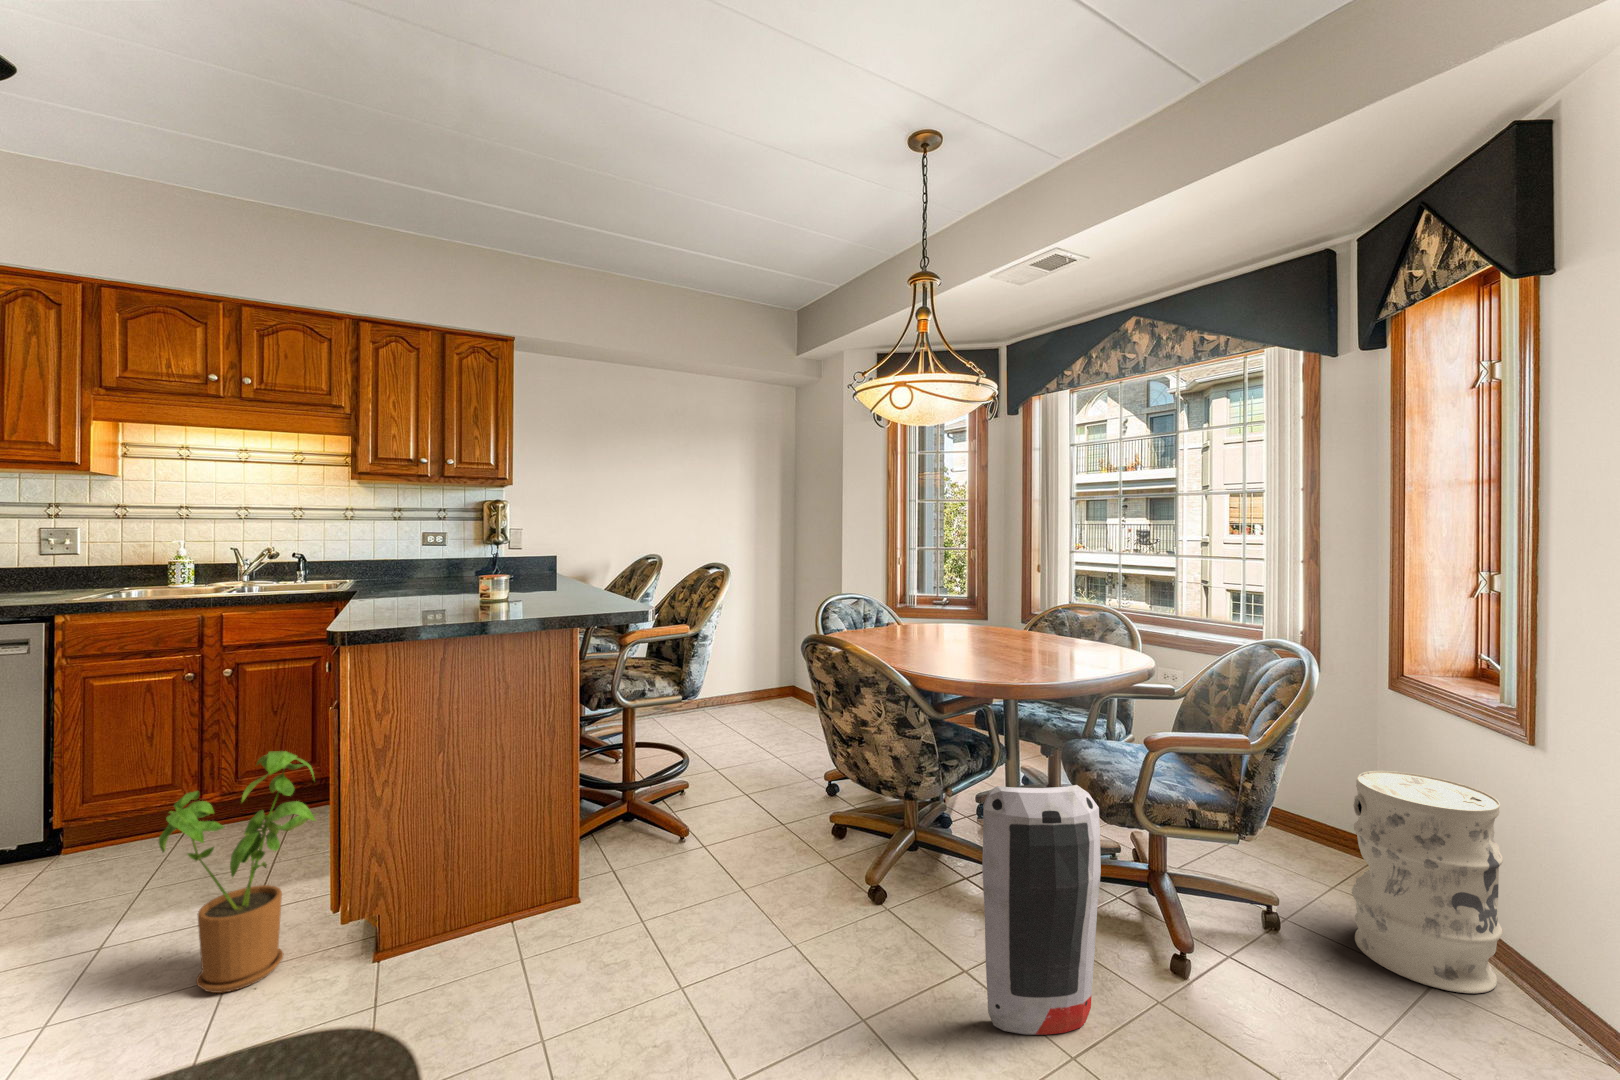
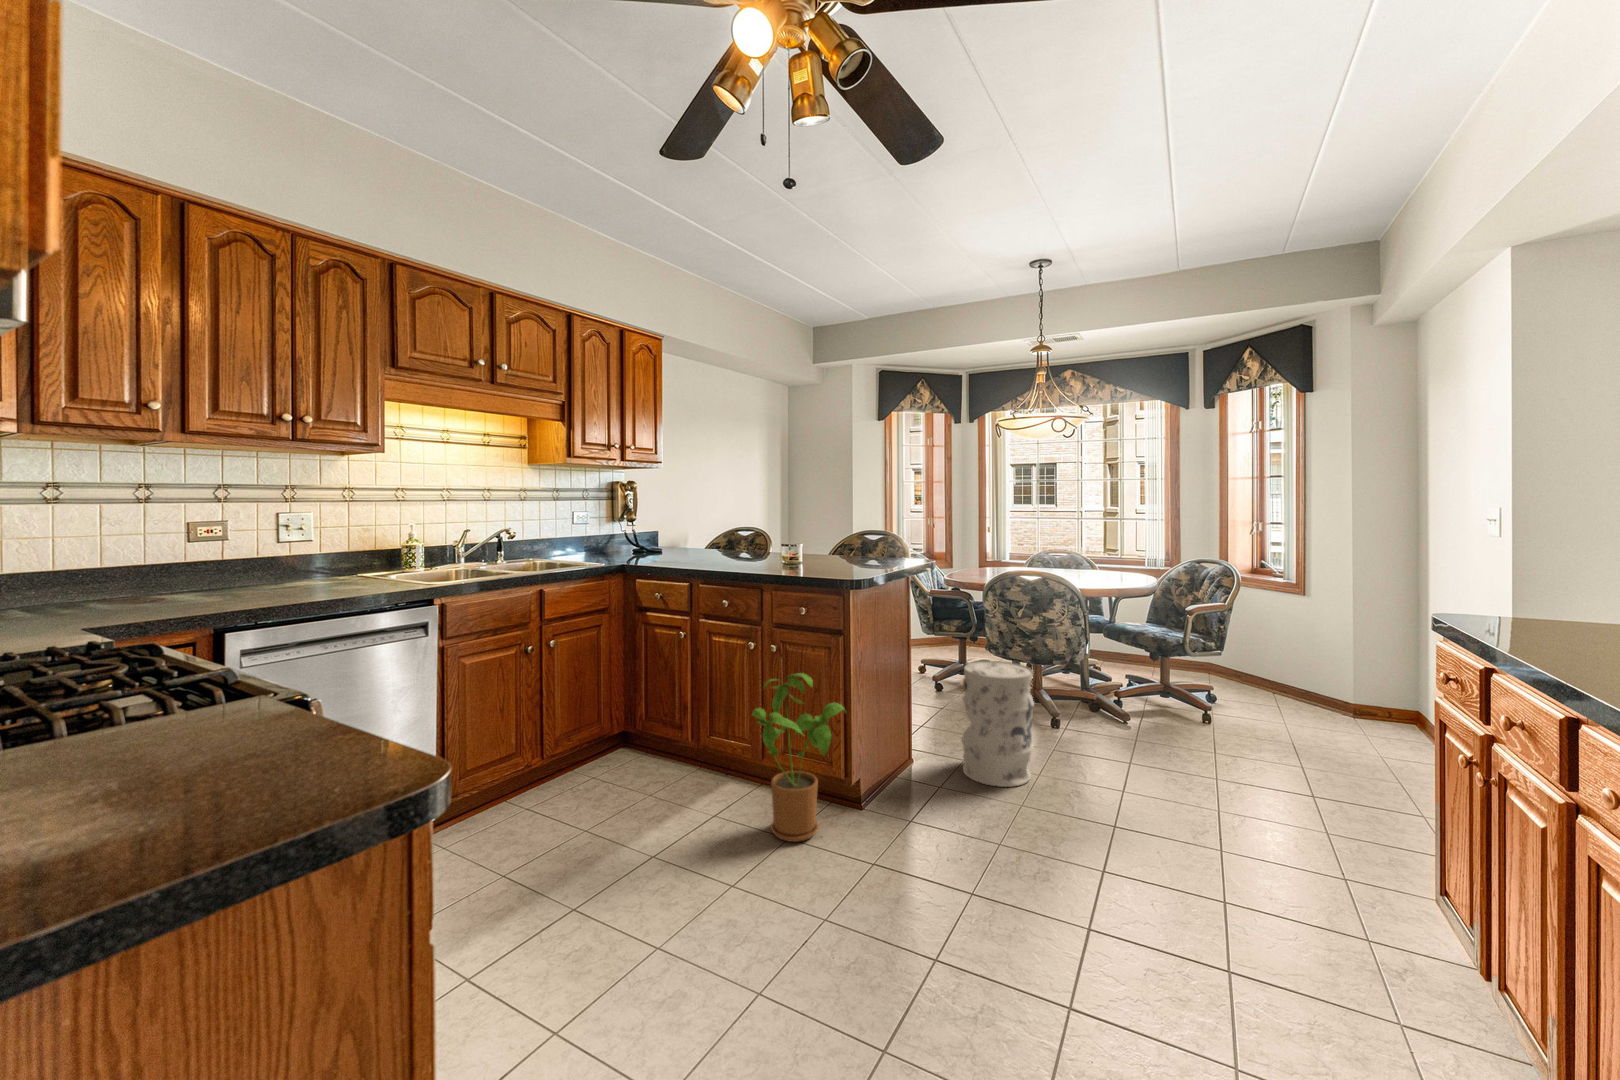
trash can: present [1352,771,1503,993] -> present [961,661,1034,787]
air purifier: present [982,785,1101,1035] -> none [1169,633,1214,755]

